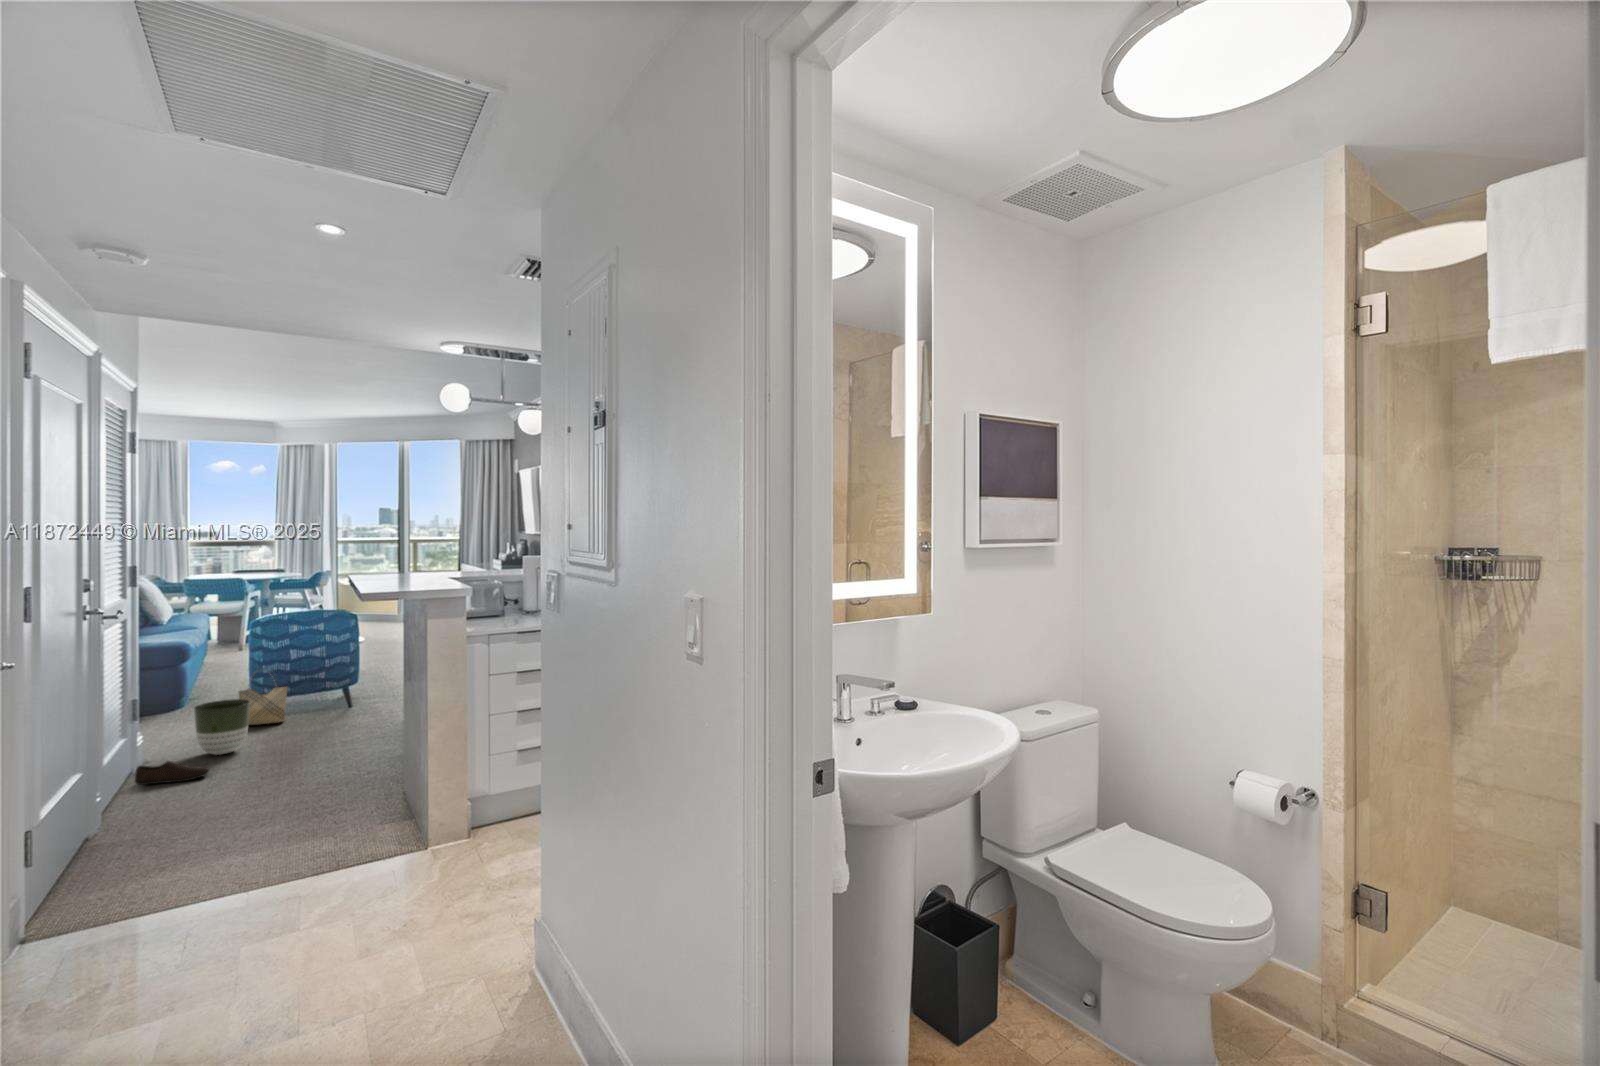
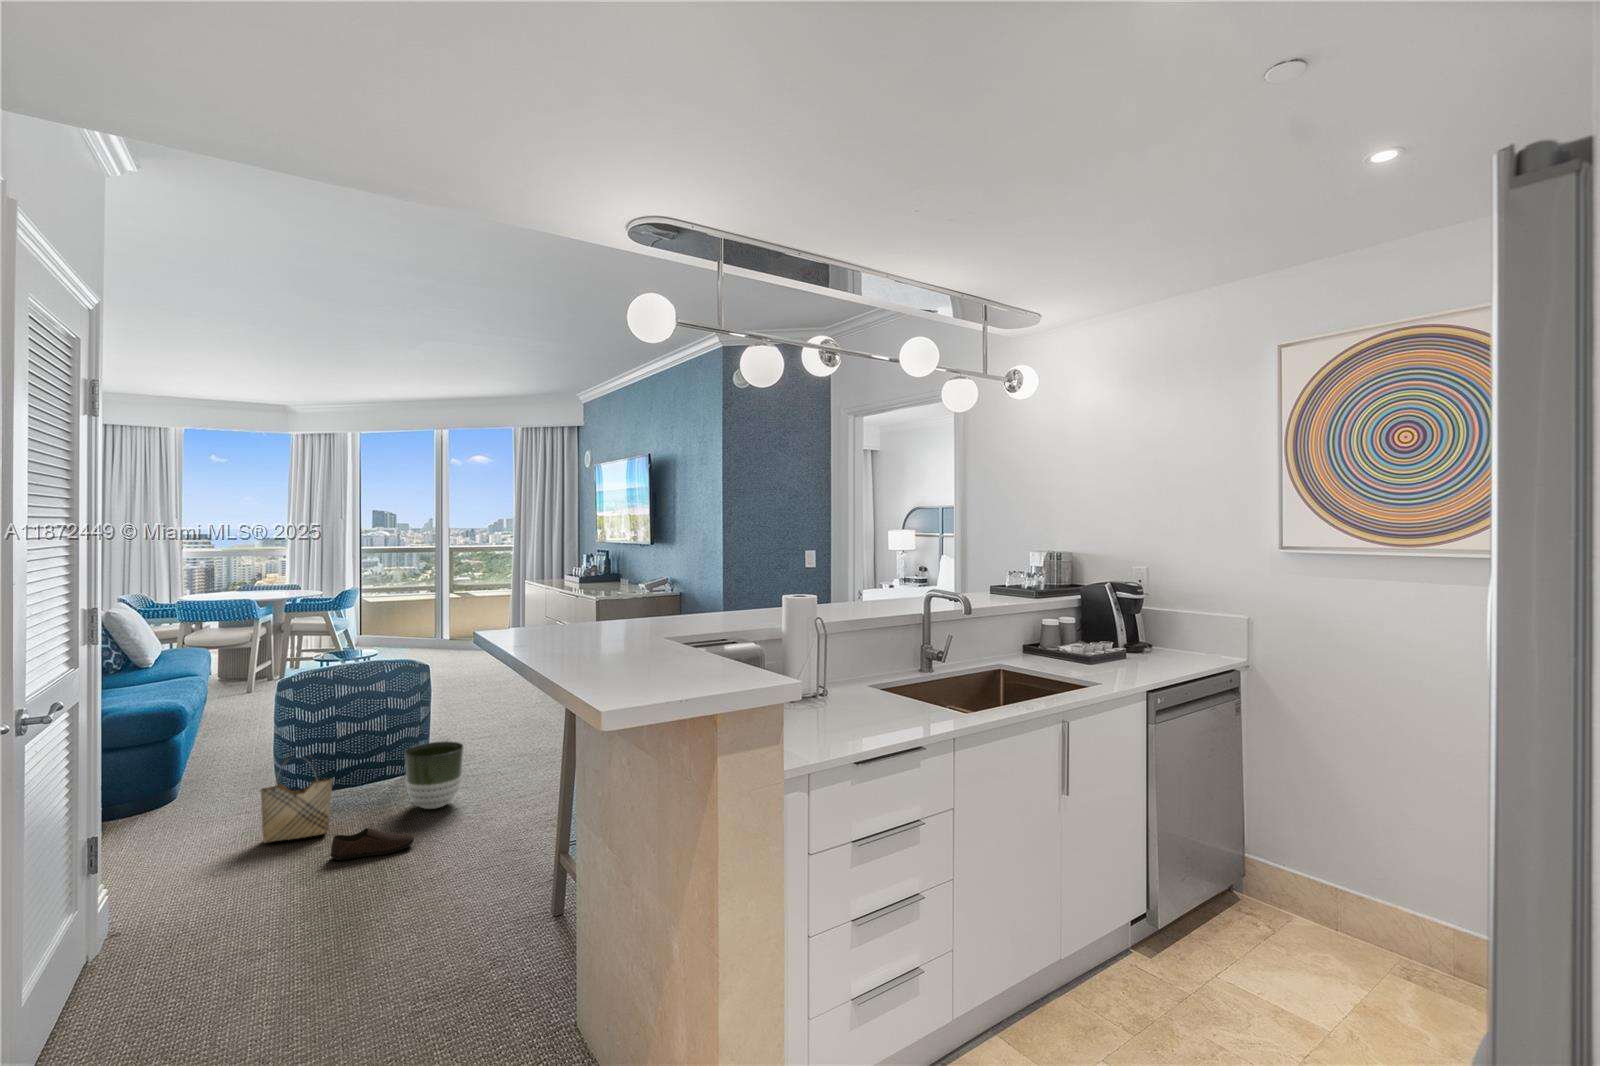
planter: present [194,699,250,755] -> present [405,741,463,809]
shoe: present [135,761,209,785] -> present [330,828,414,860]

